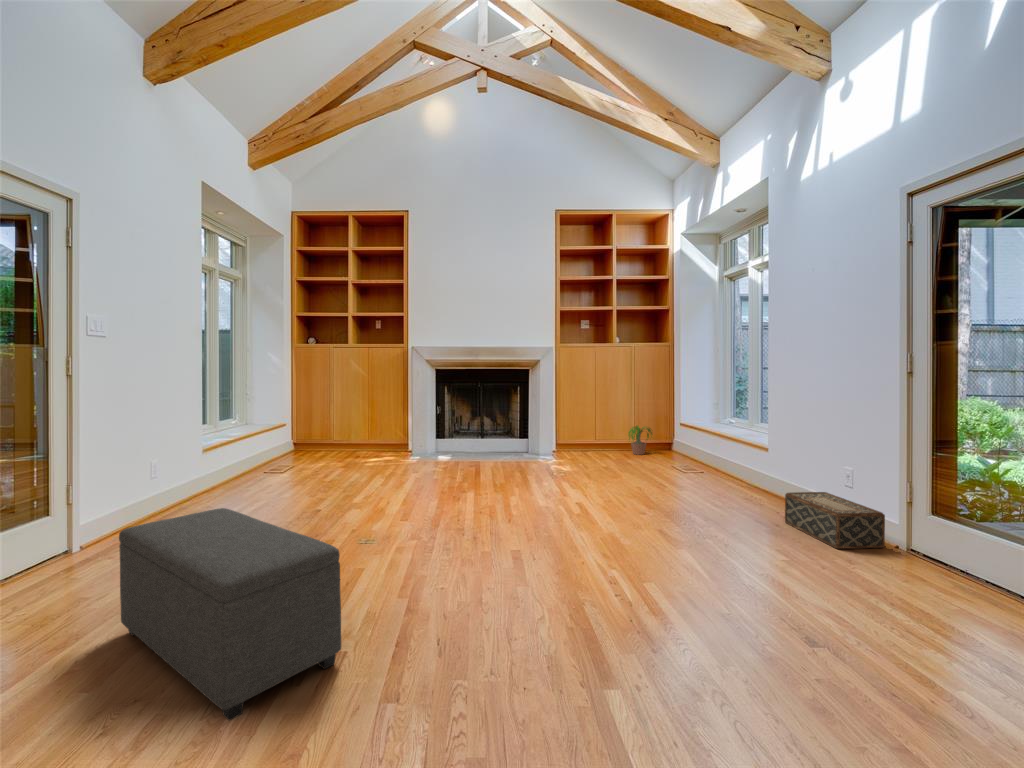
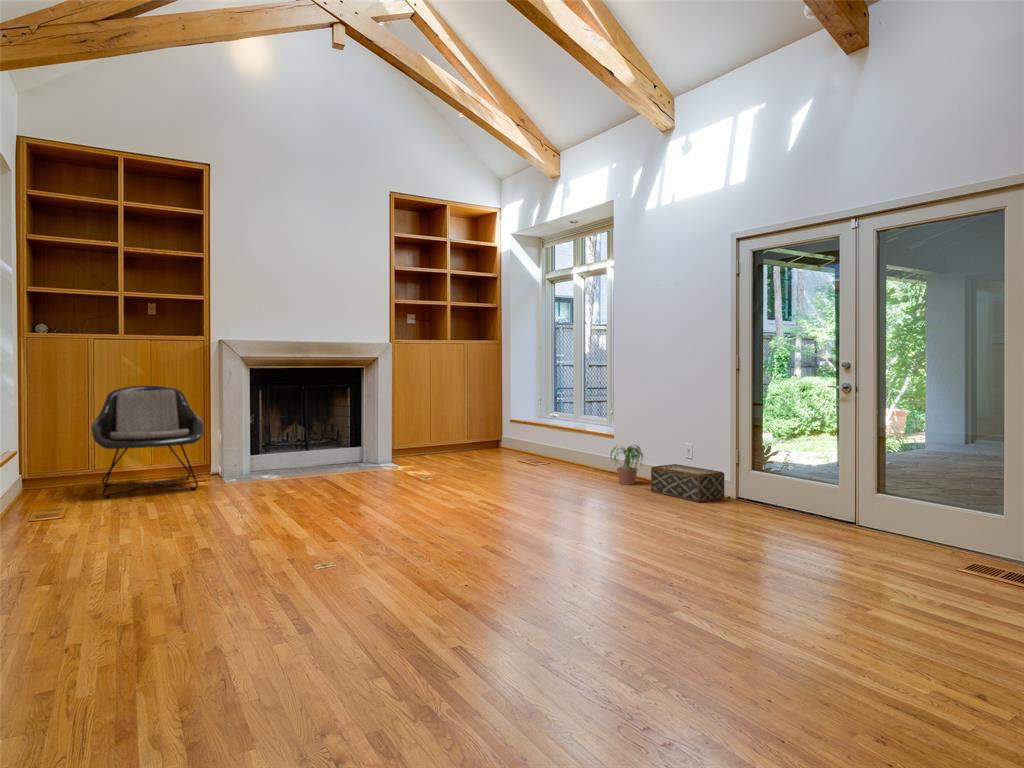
lounge chair: none [307,384,388,469] -> present [91,385,204,498]
potted plant: present [628,426,652,455] -> present [611,446,643,485]
ottoman: present [119,508,341,720] -> none [190,509,454,659]

